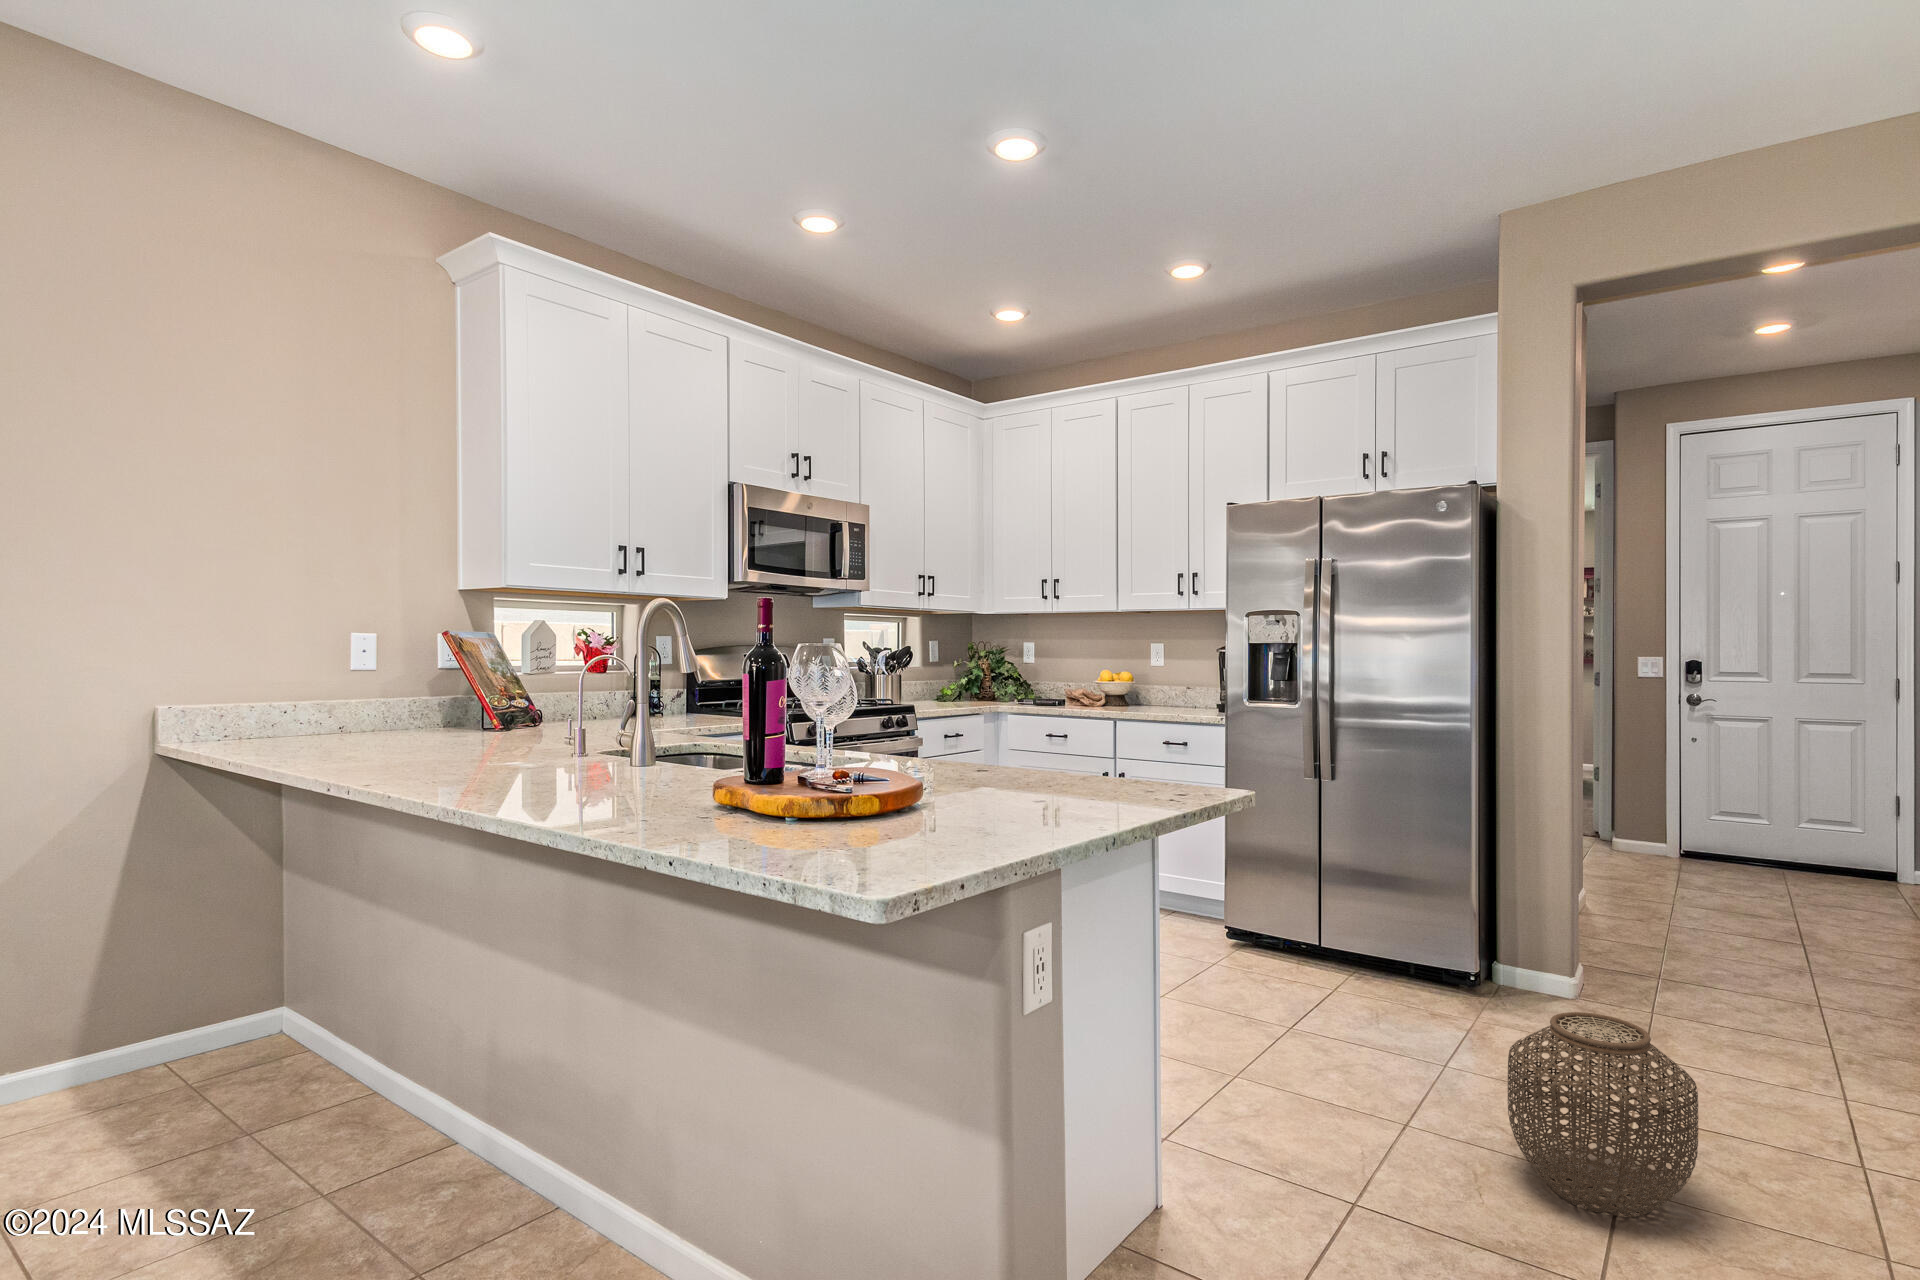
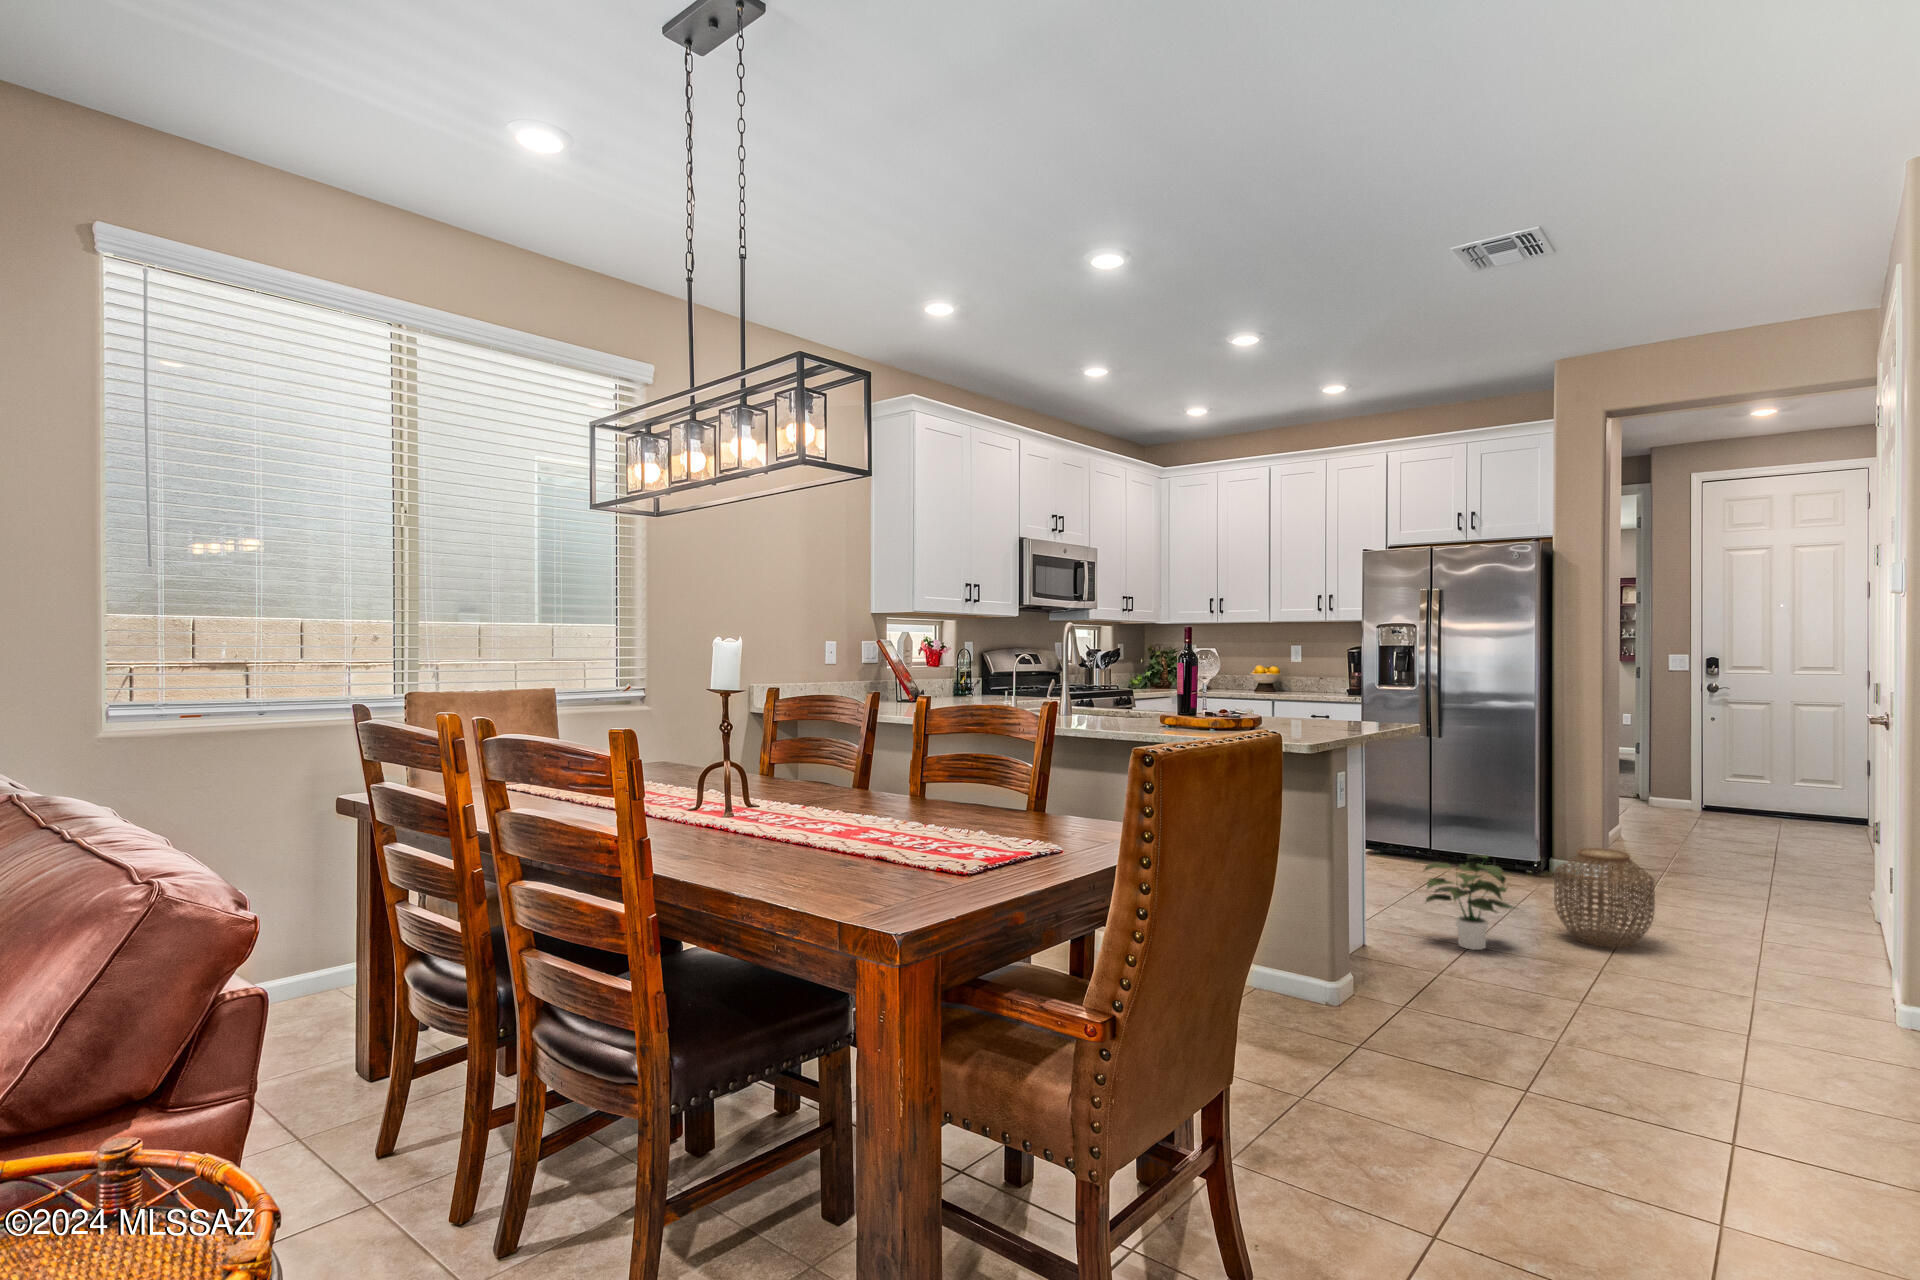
potted plant: none [1267,1032,1446,1226] -> present [1425,855,1515,950]

